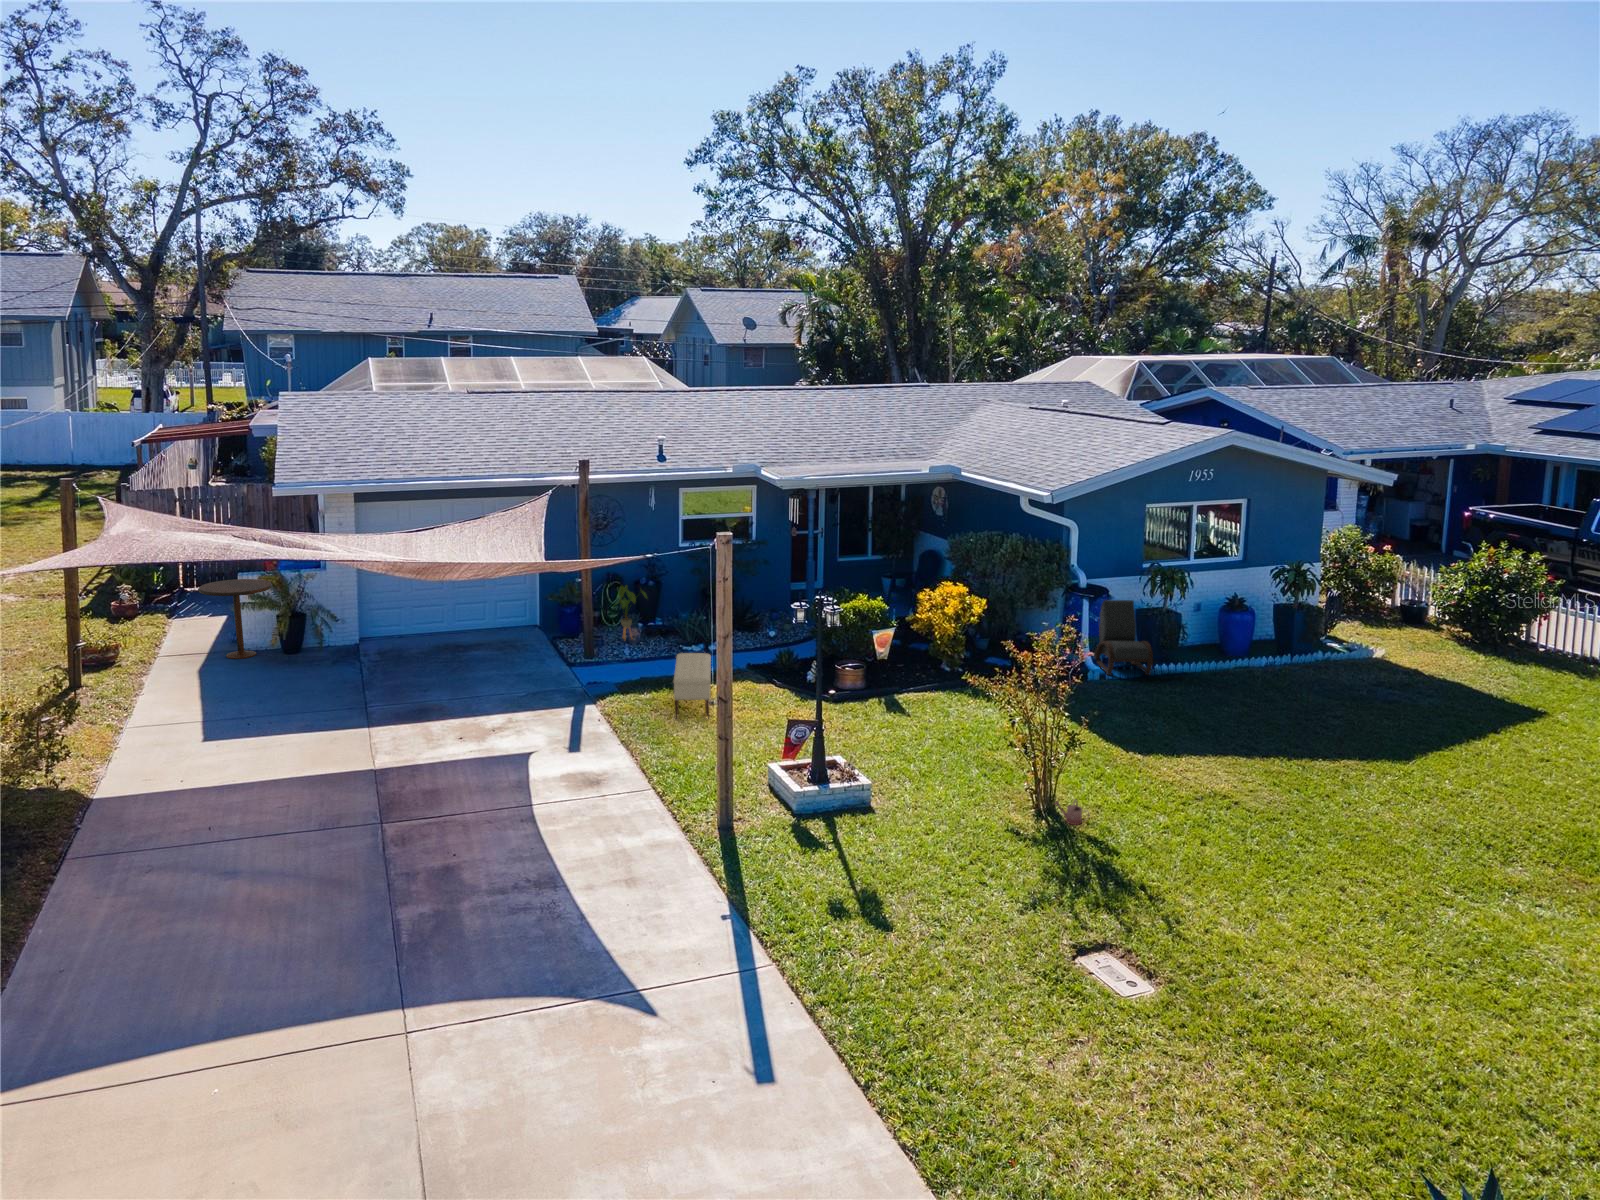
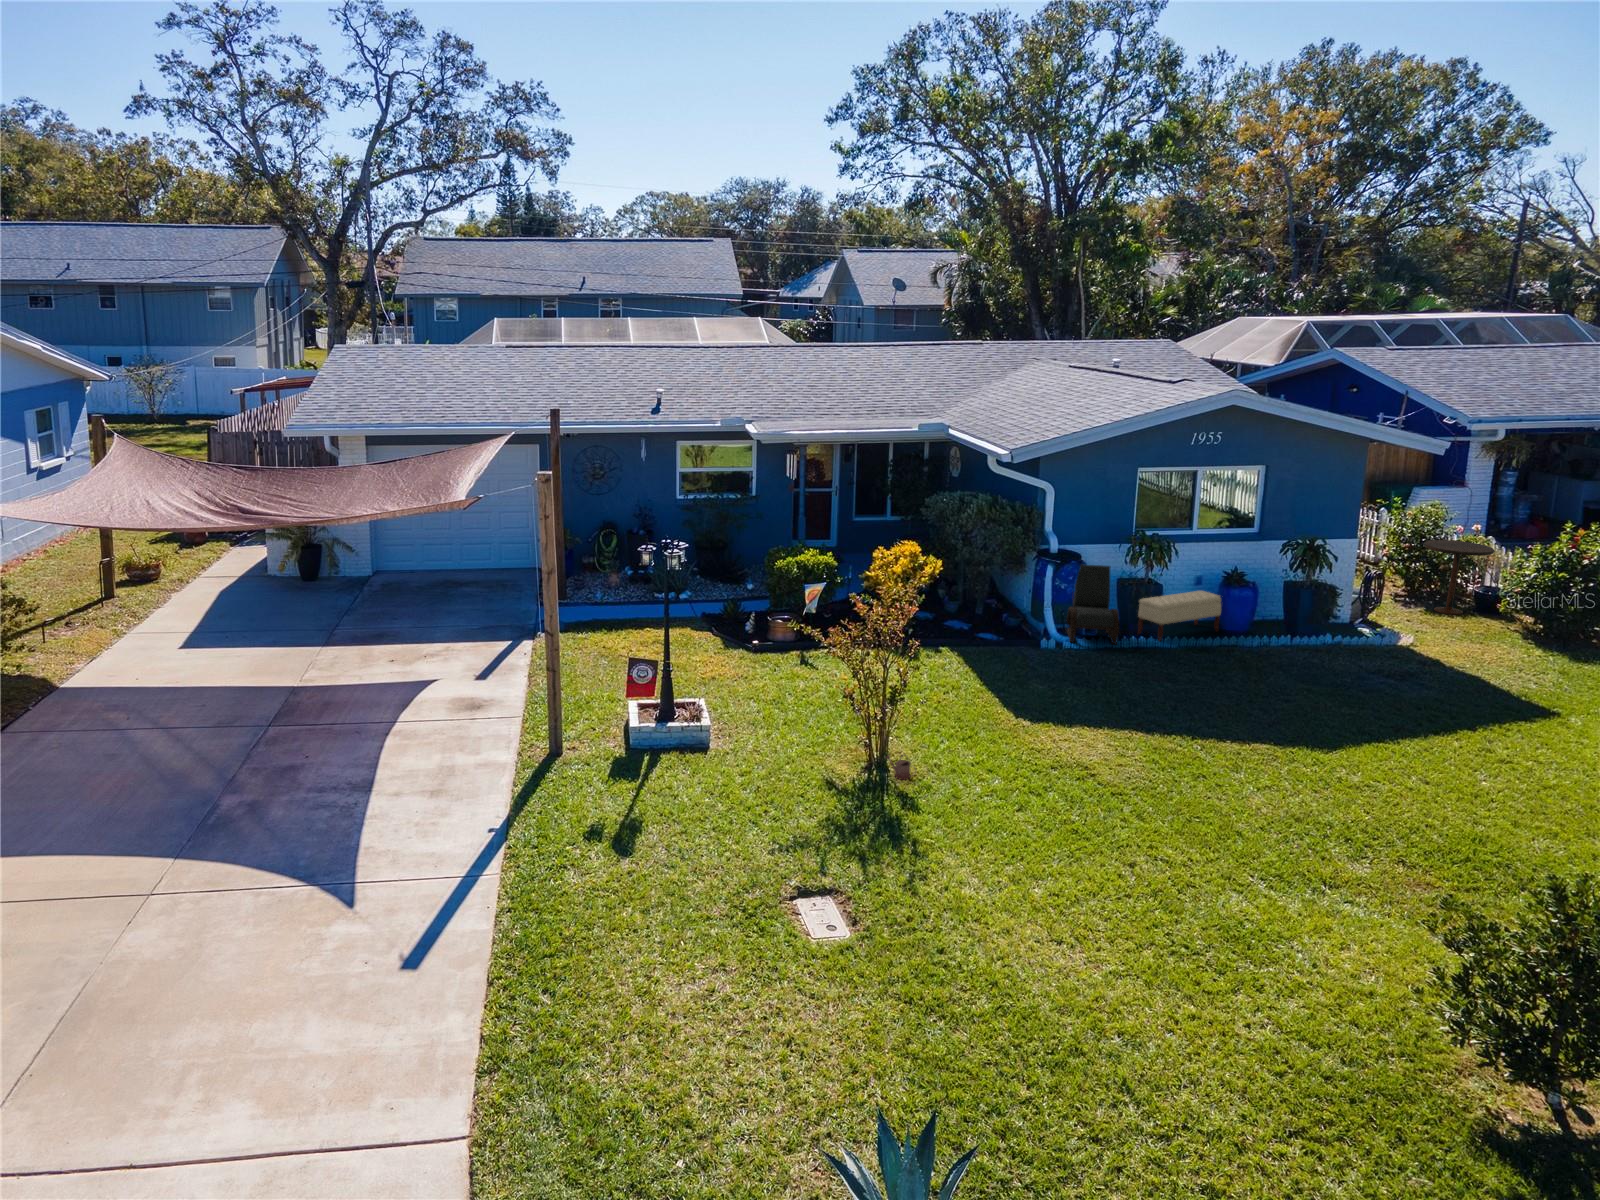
pedestal table: present [198,579,272,659] -> present [1424,540,1495,615]
house plant: present [619,586,647,639] -> none [604,532,639,586]
bench: present [674,653,711,718] -> present [1138,591,1221,641]

